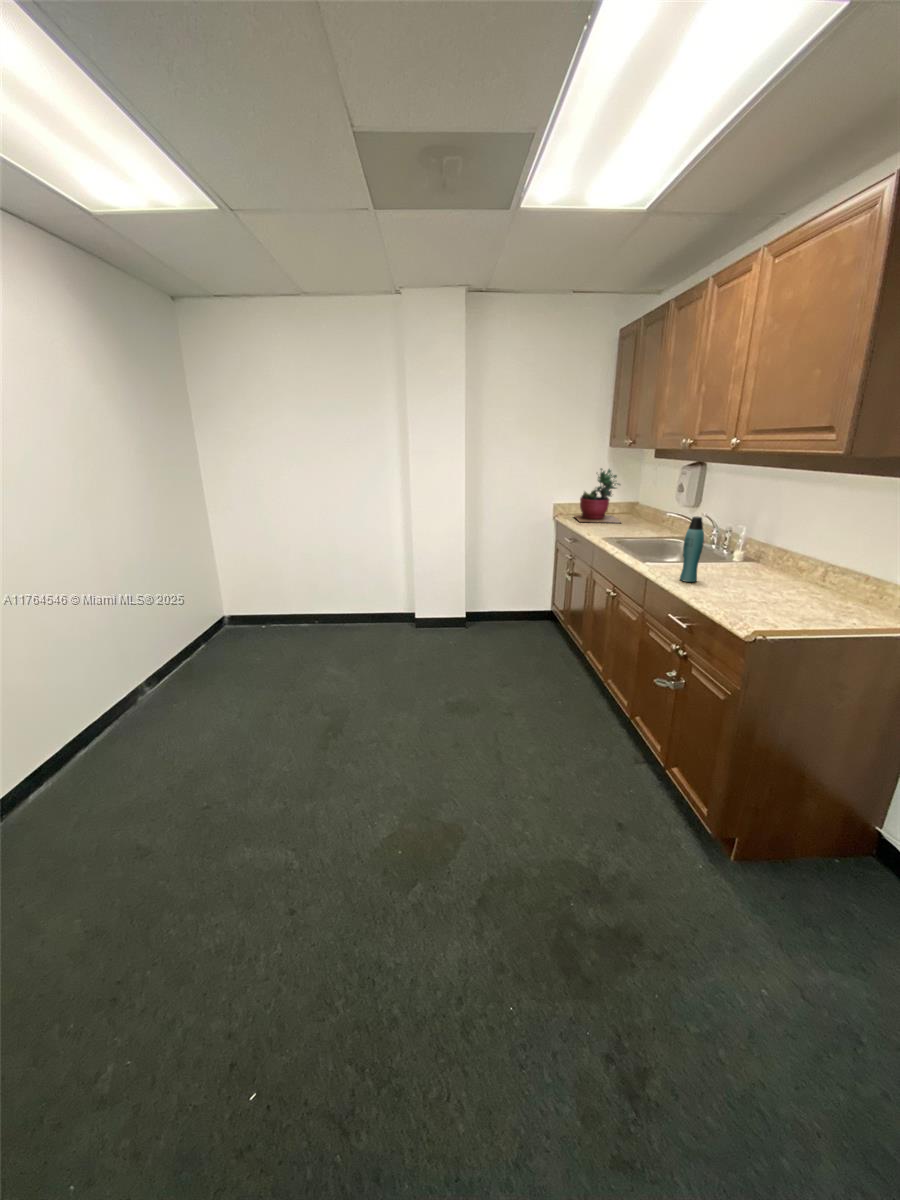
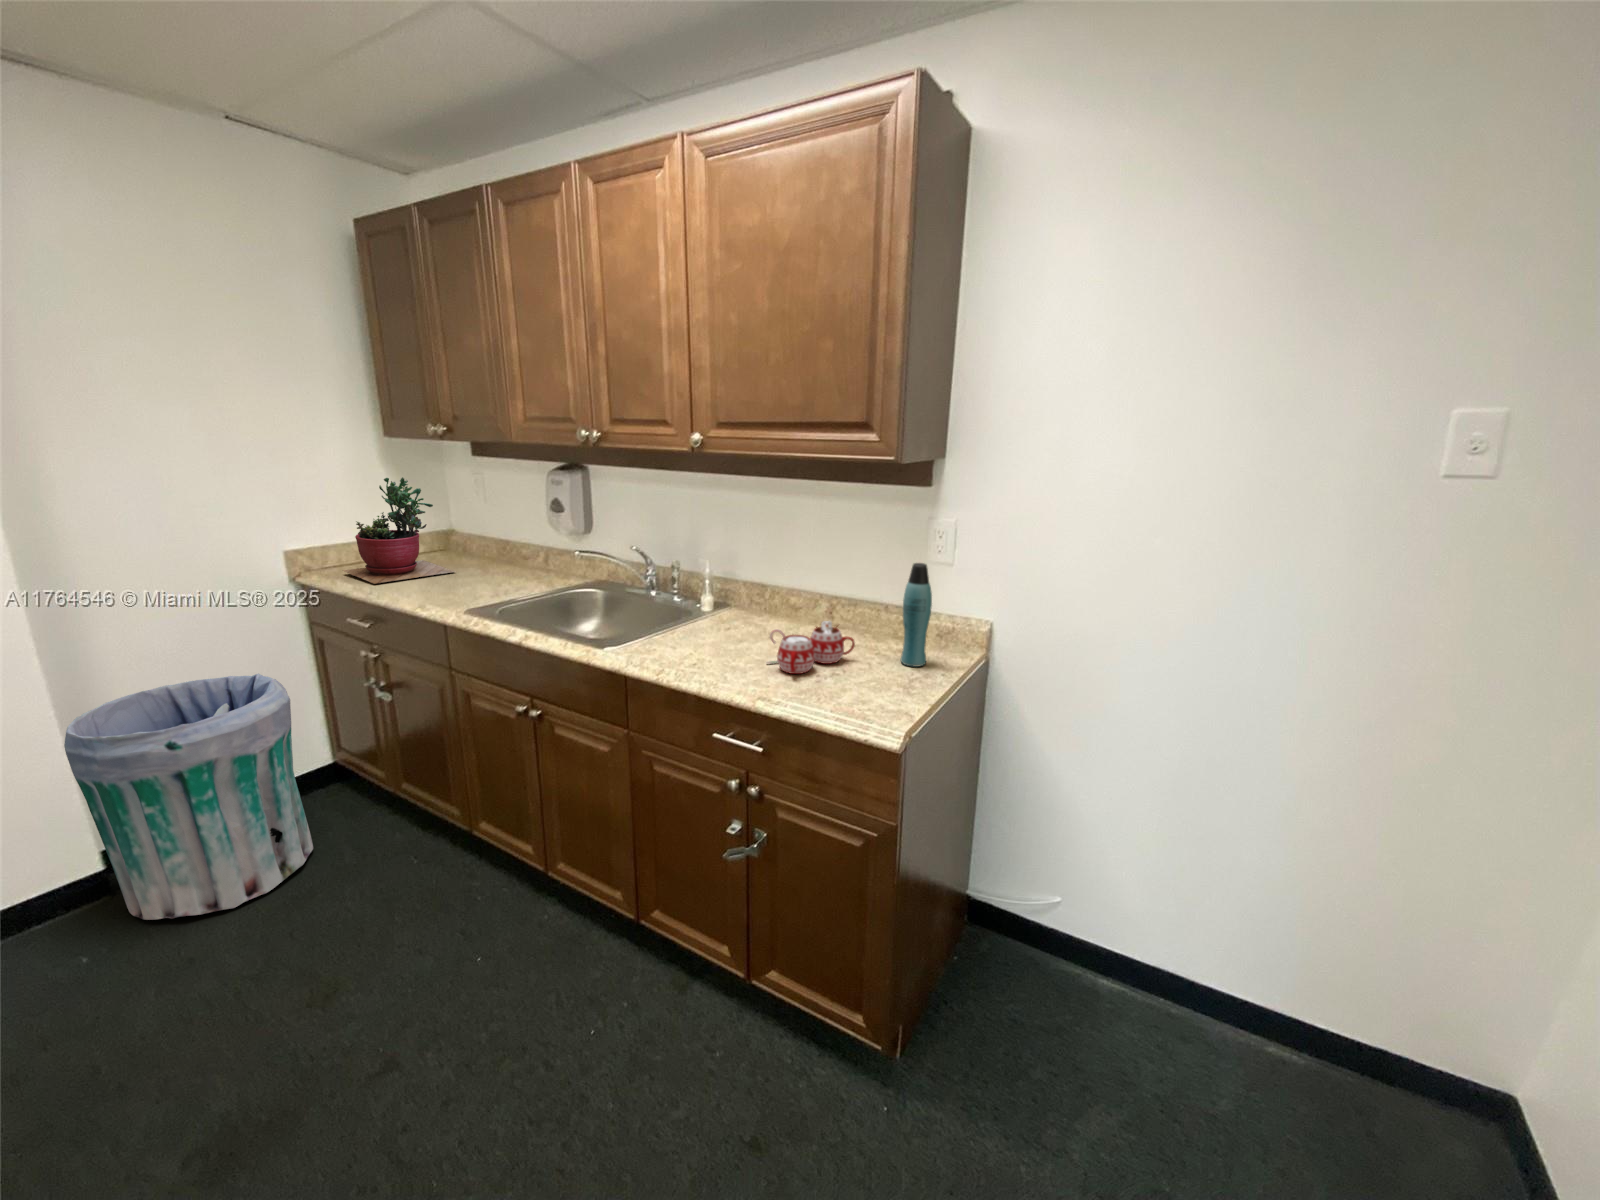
bottle: present [680,517,704,582] -> present [901,563,932,667]
trash can: none [465,553,535,648] -> present [64,673,313,920]
mug: none [727,565,800,599] -> present [766,621,855,674]

